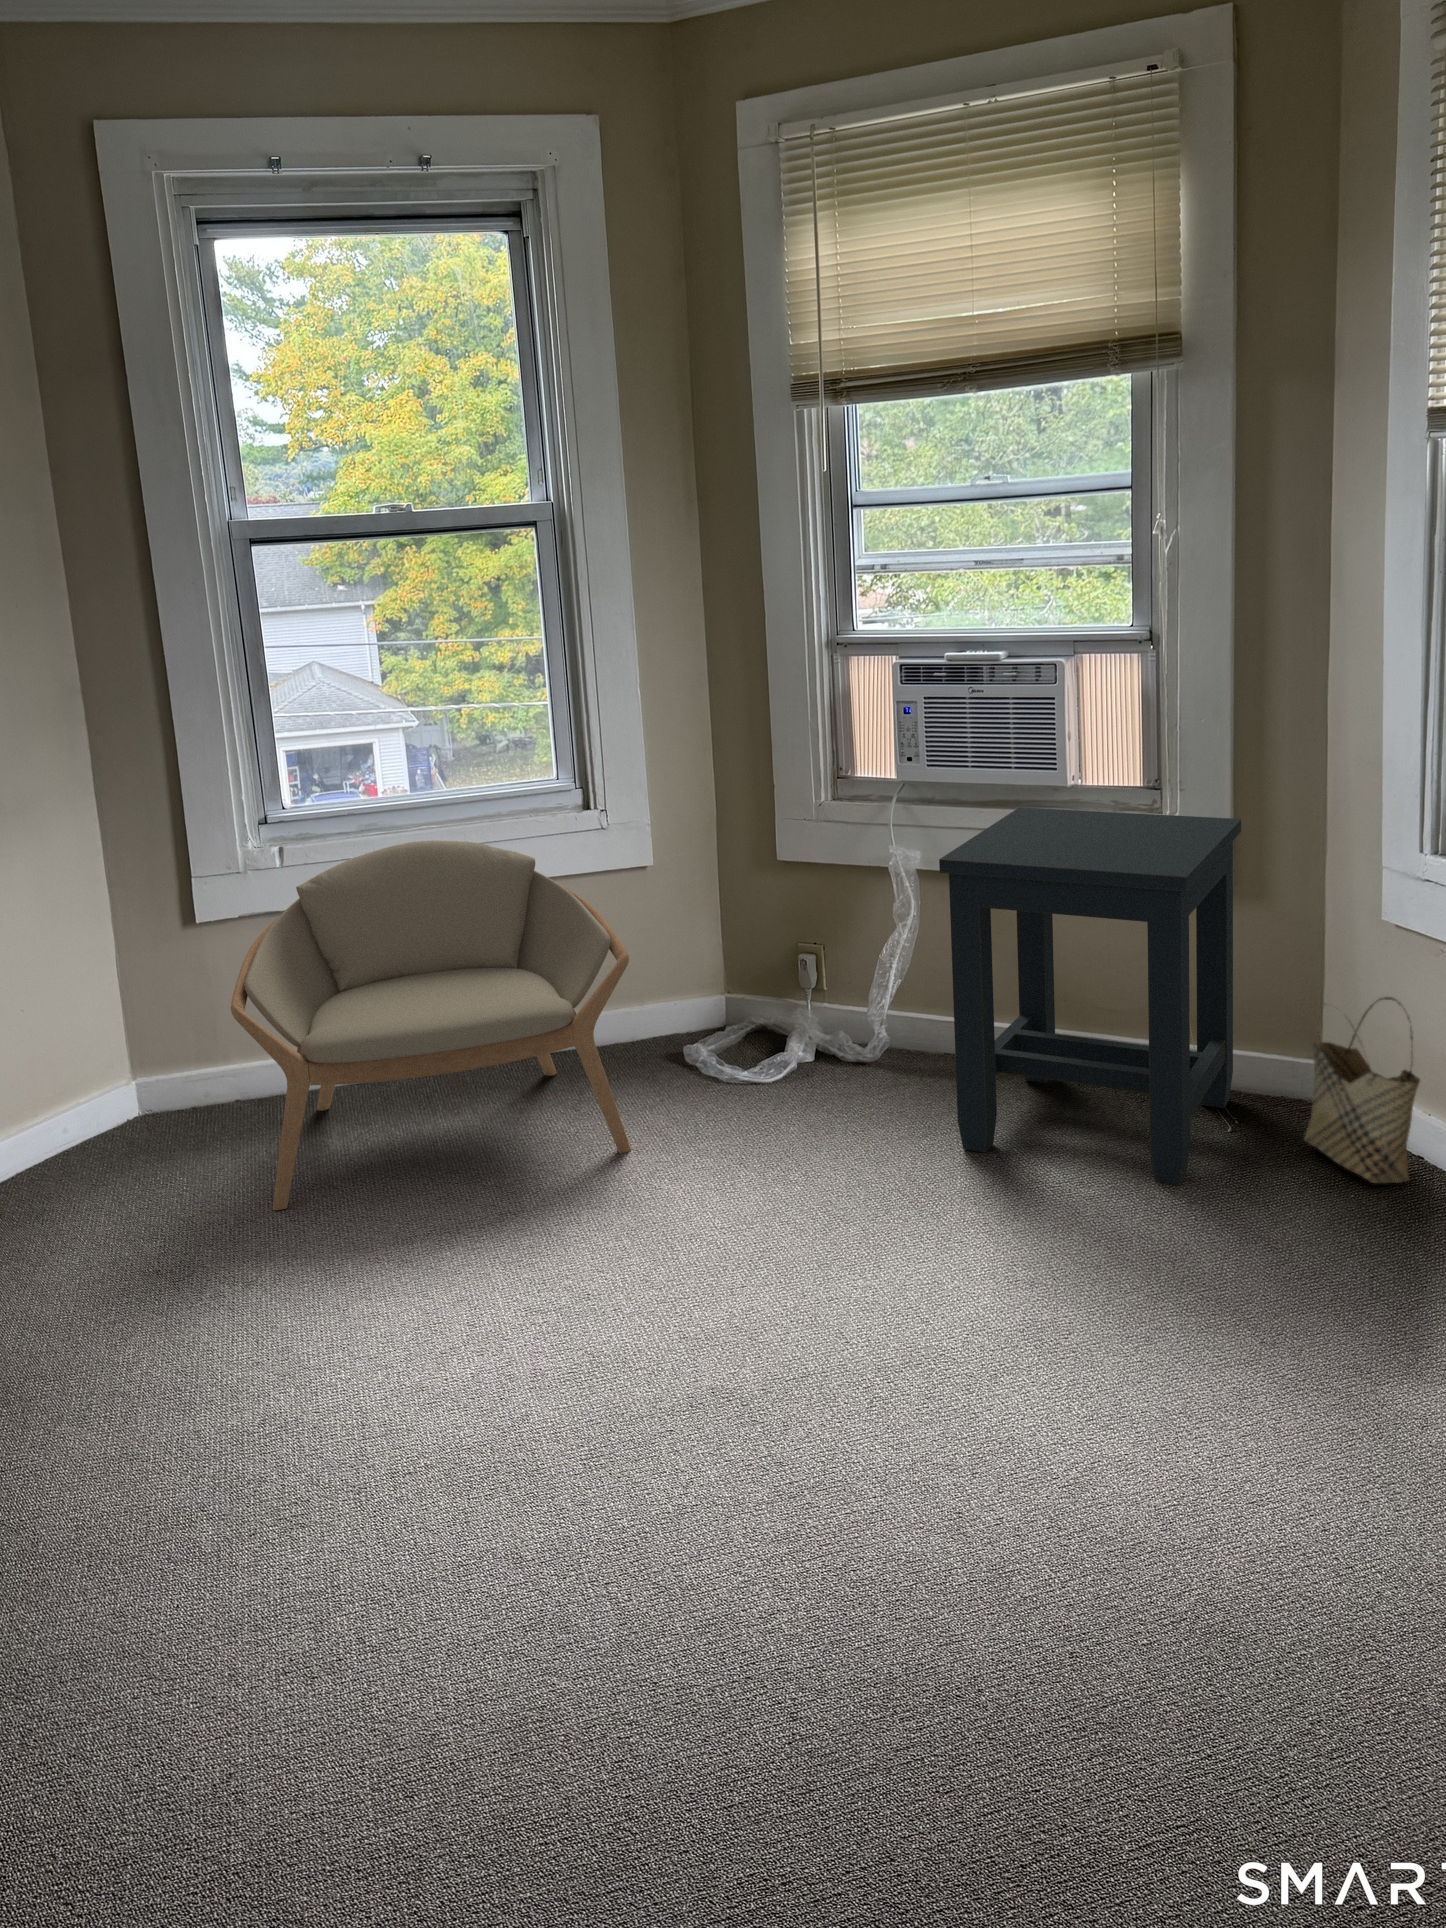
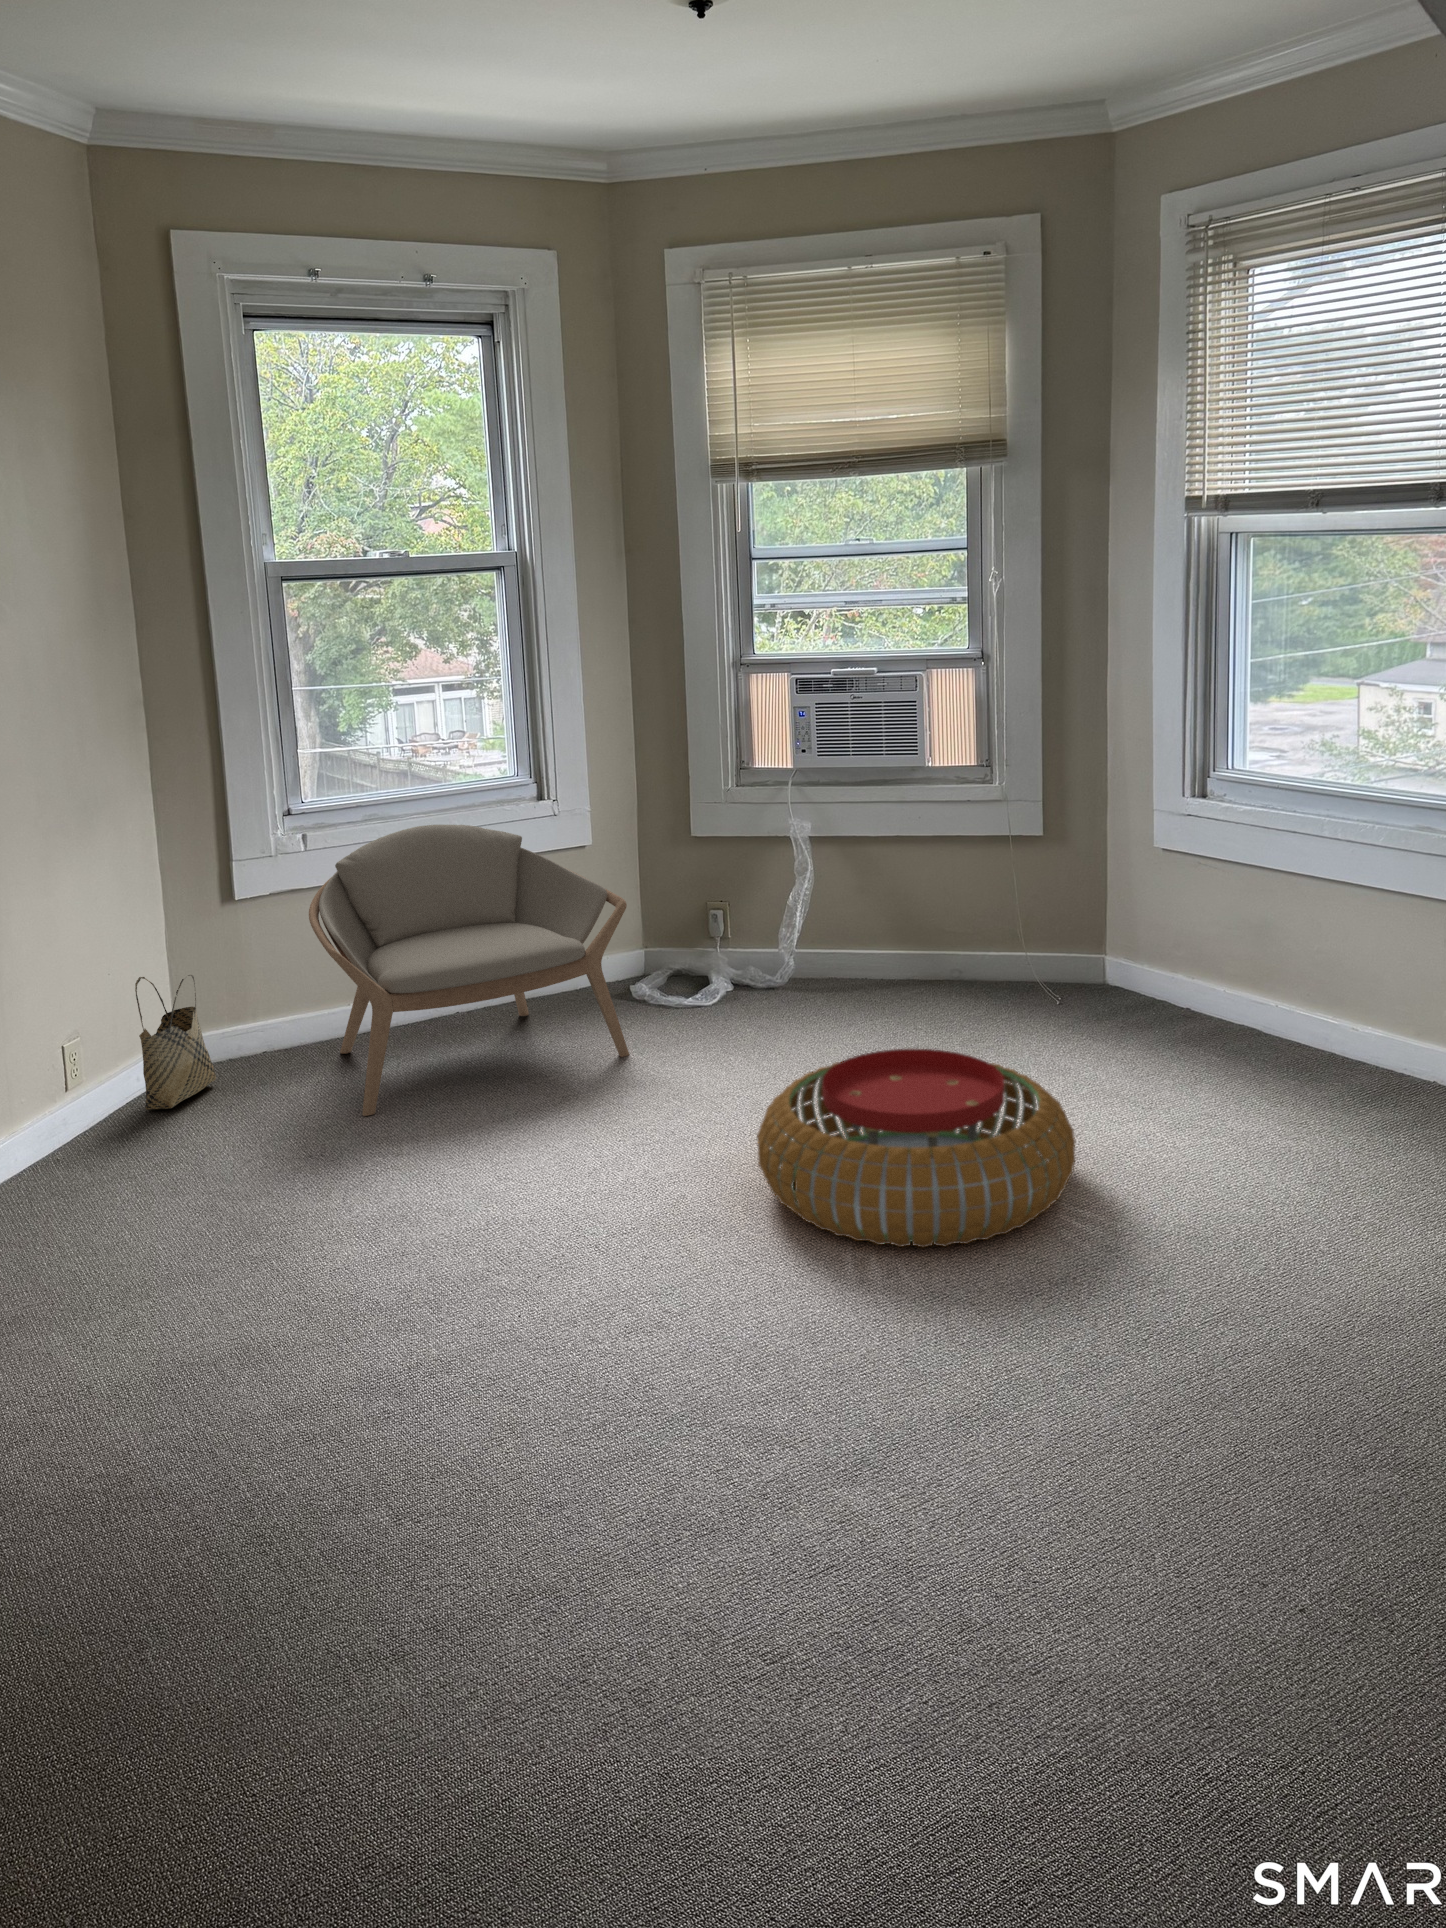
side table: present [939,807,1241,1185] -> none [865,783,1054,1037]
woven basket: present [1304,997,1420,1183] -> present [135,975,216,1109]
pouf: none [625,1228,1098,1583] -> present [757,1049,1075,1247]

